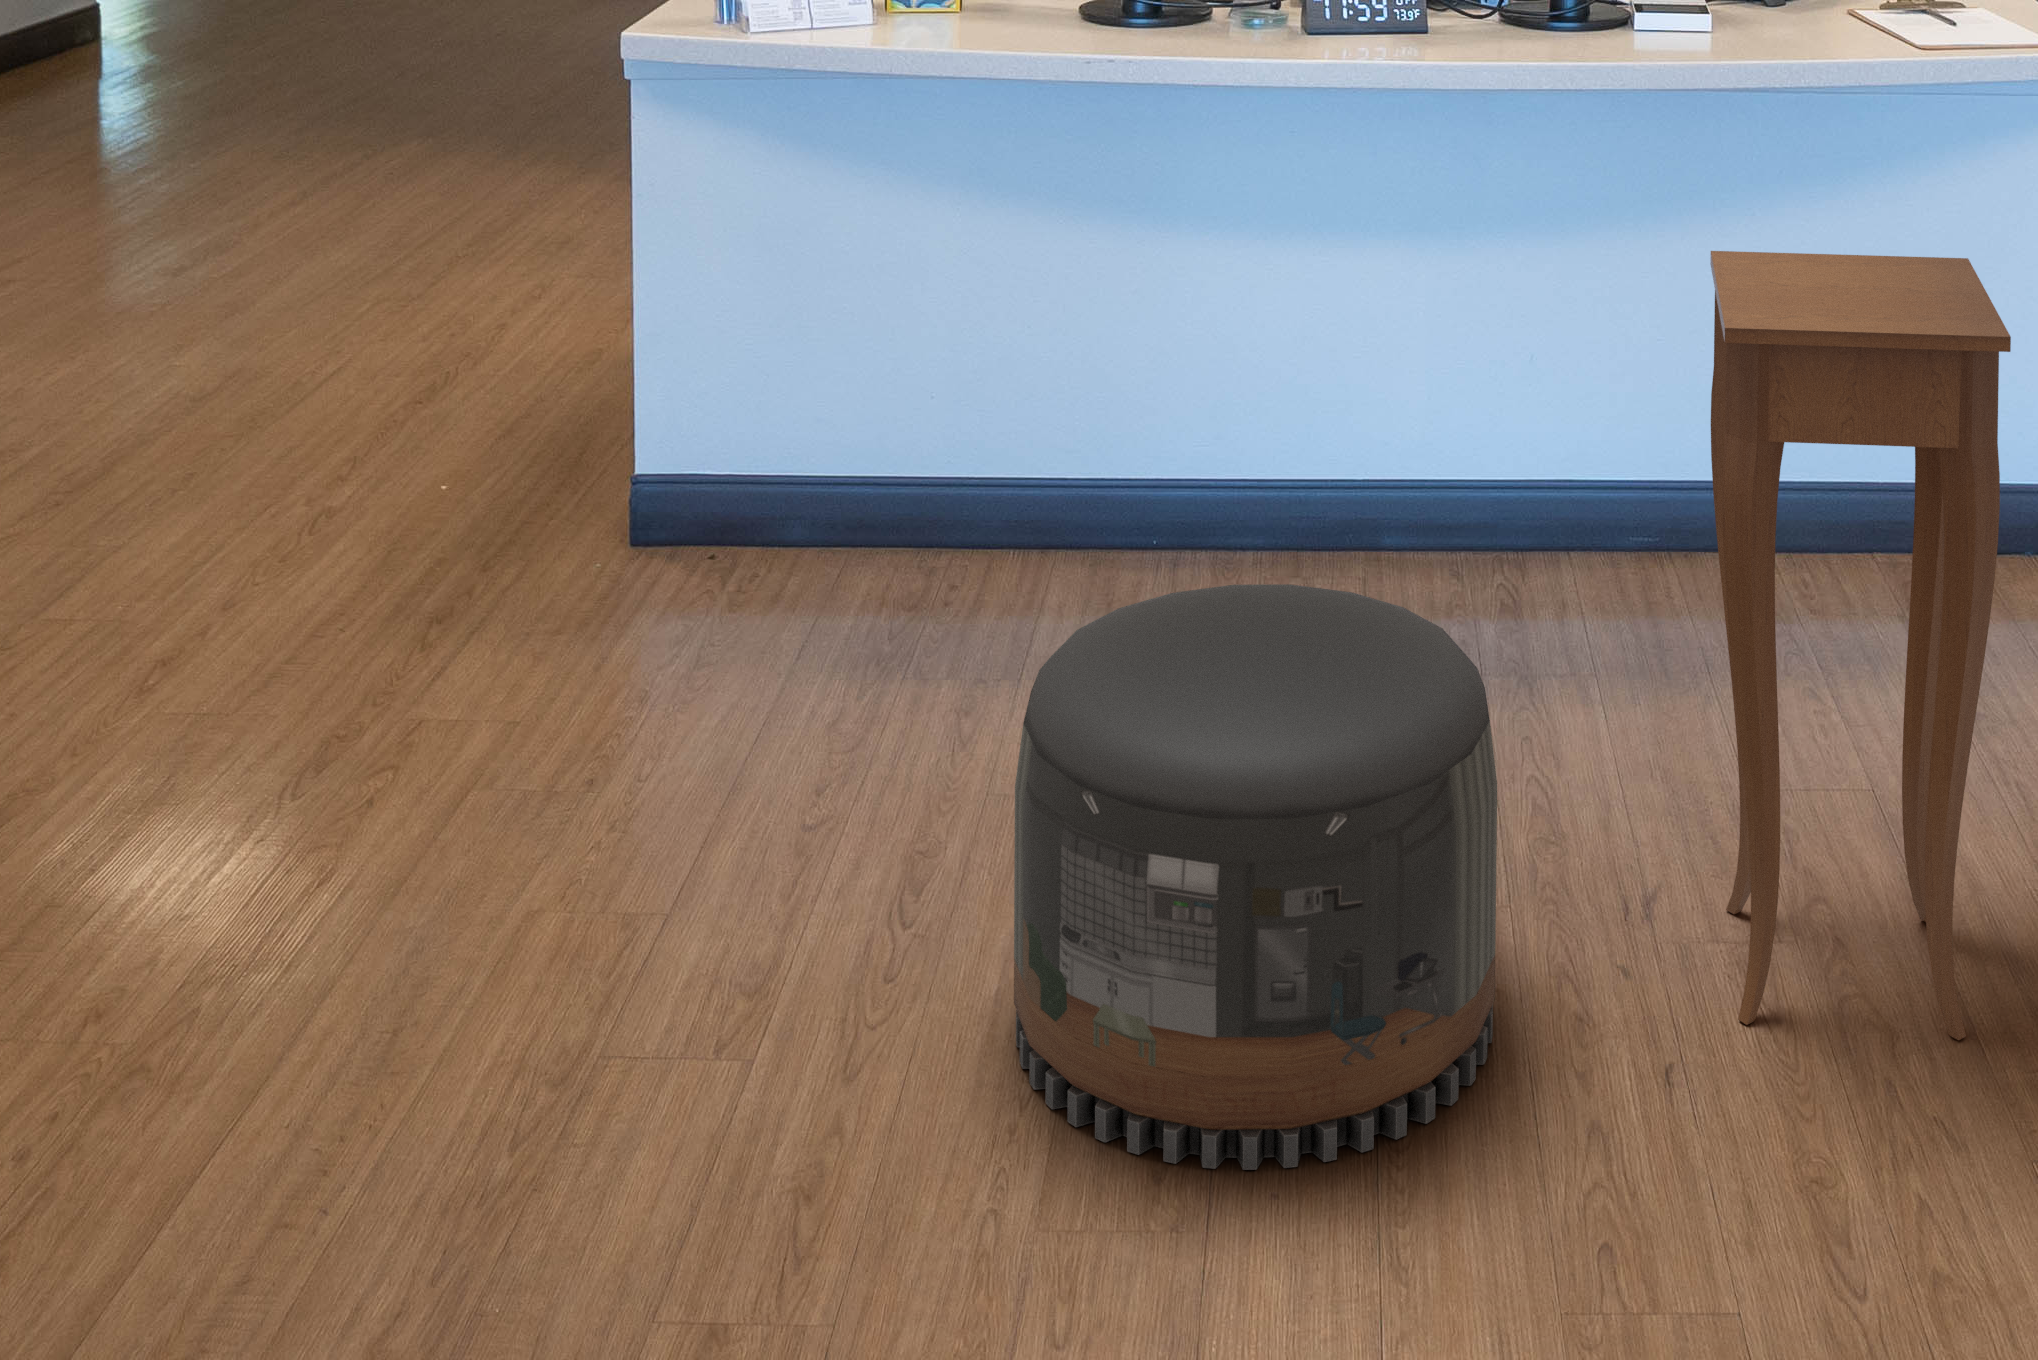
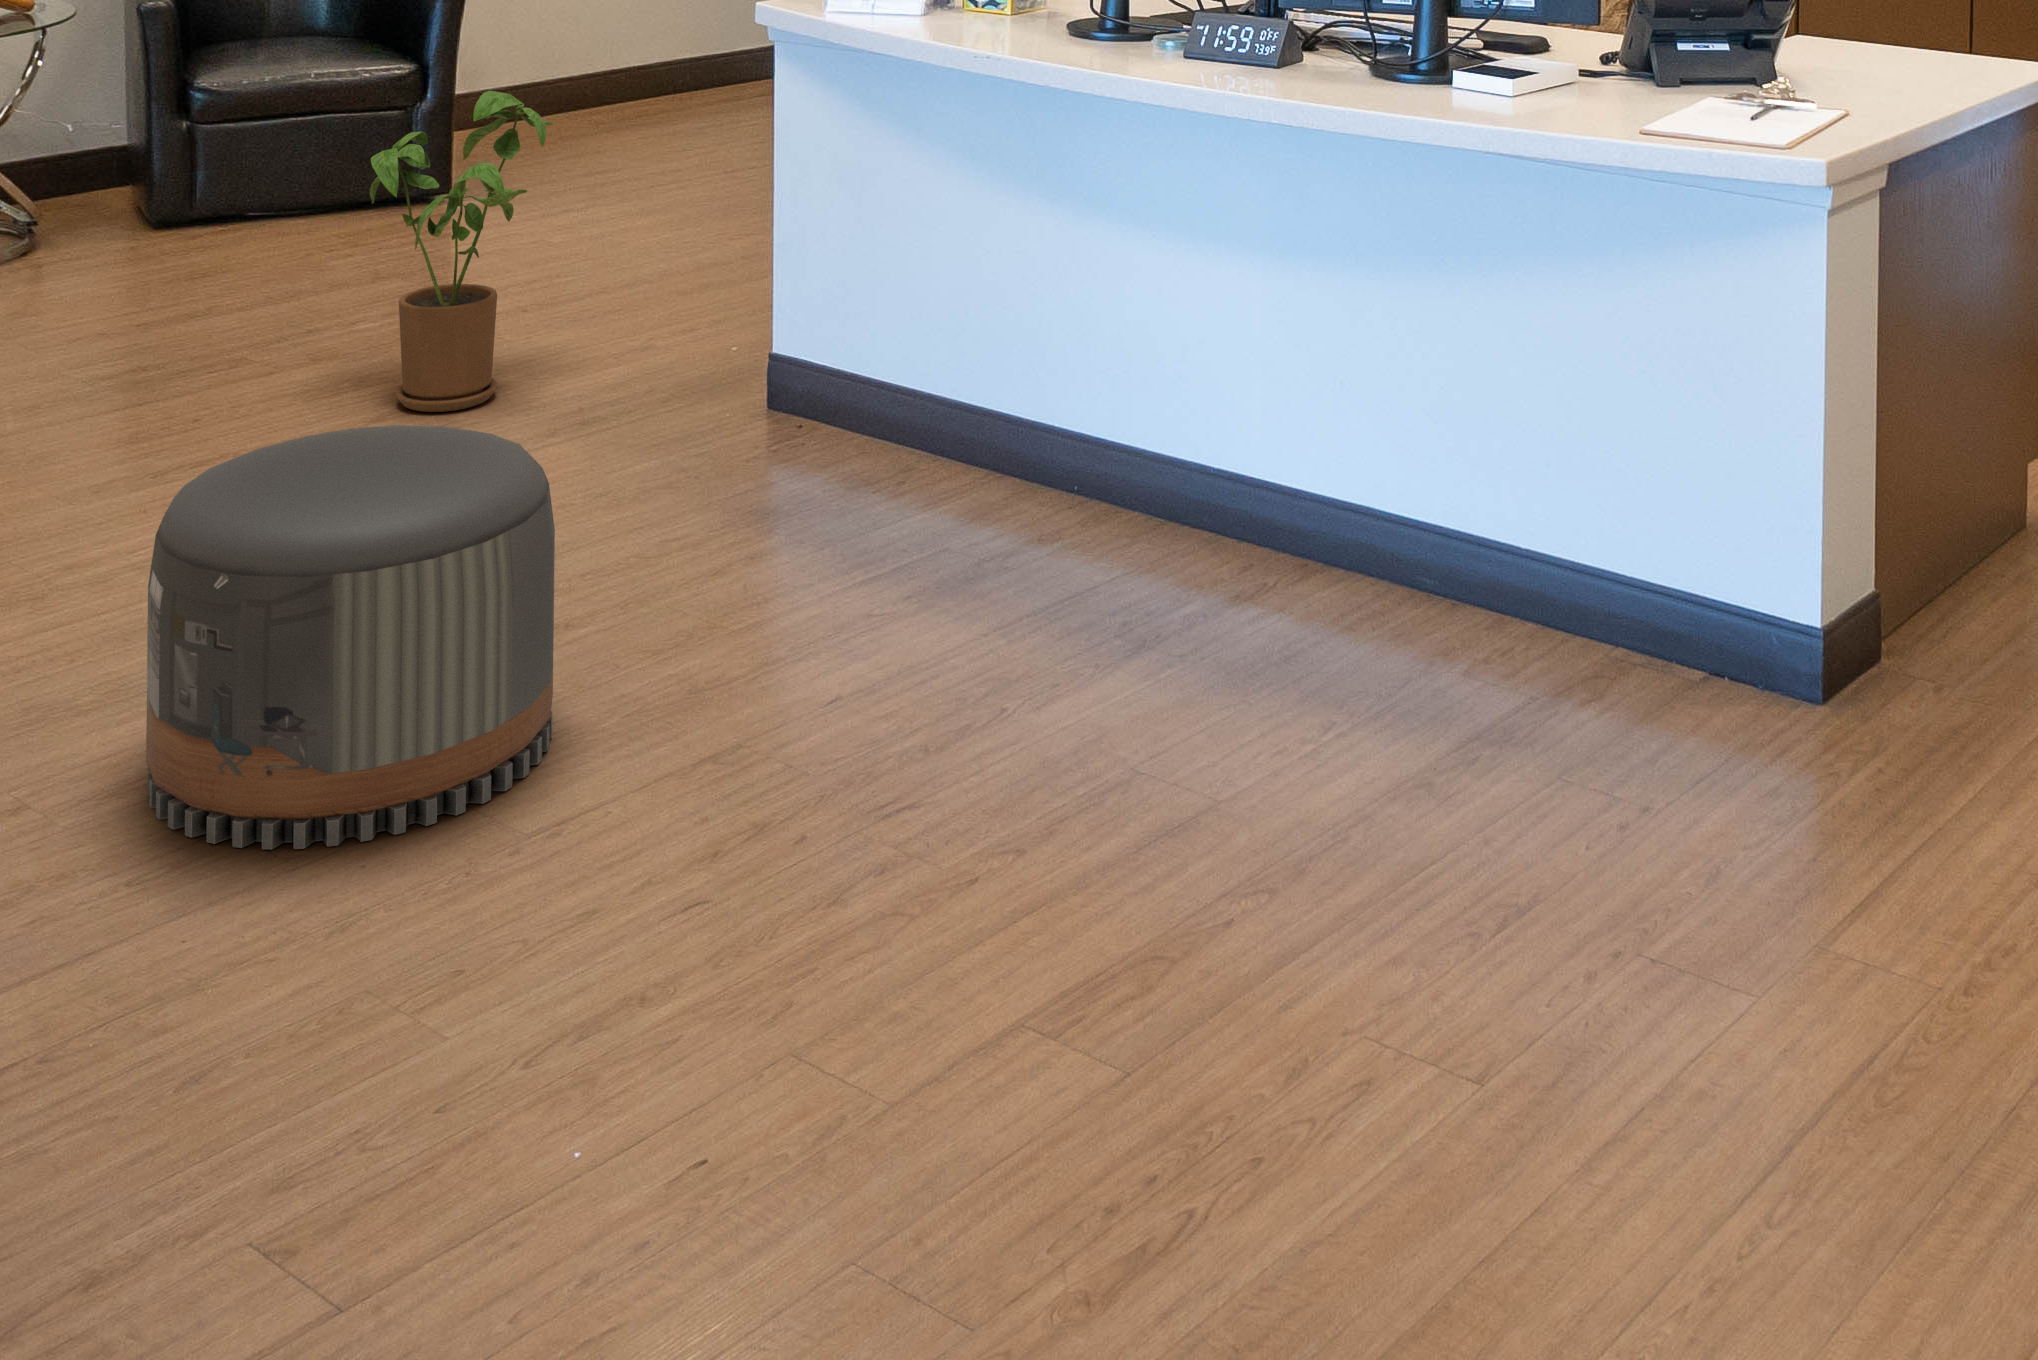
house plant: none [208,206,502,668] -> present [370,91,556,412]
side table: present [1710,251,2011,1040] -> none [545,227,886,956]

